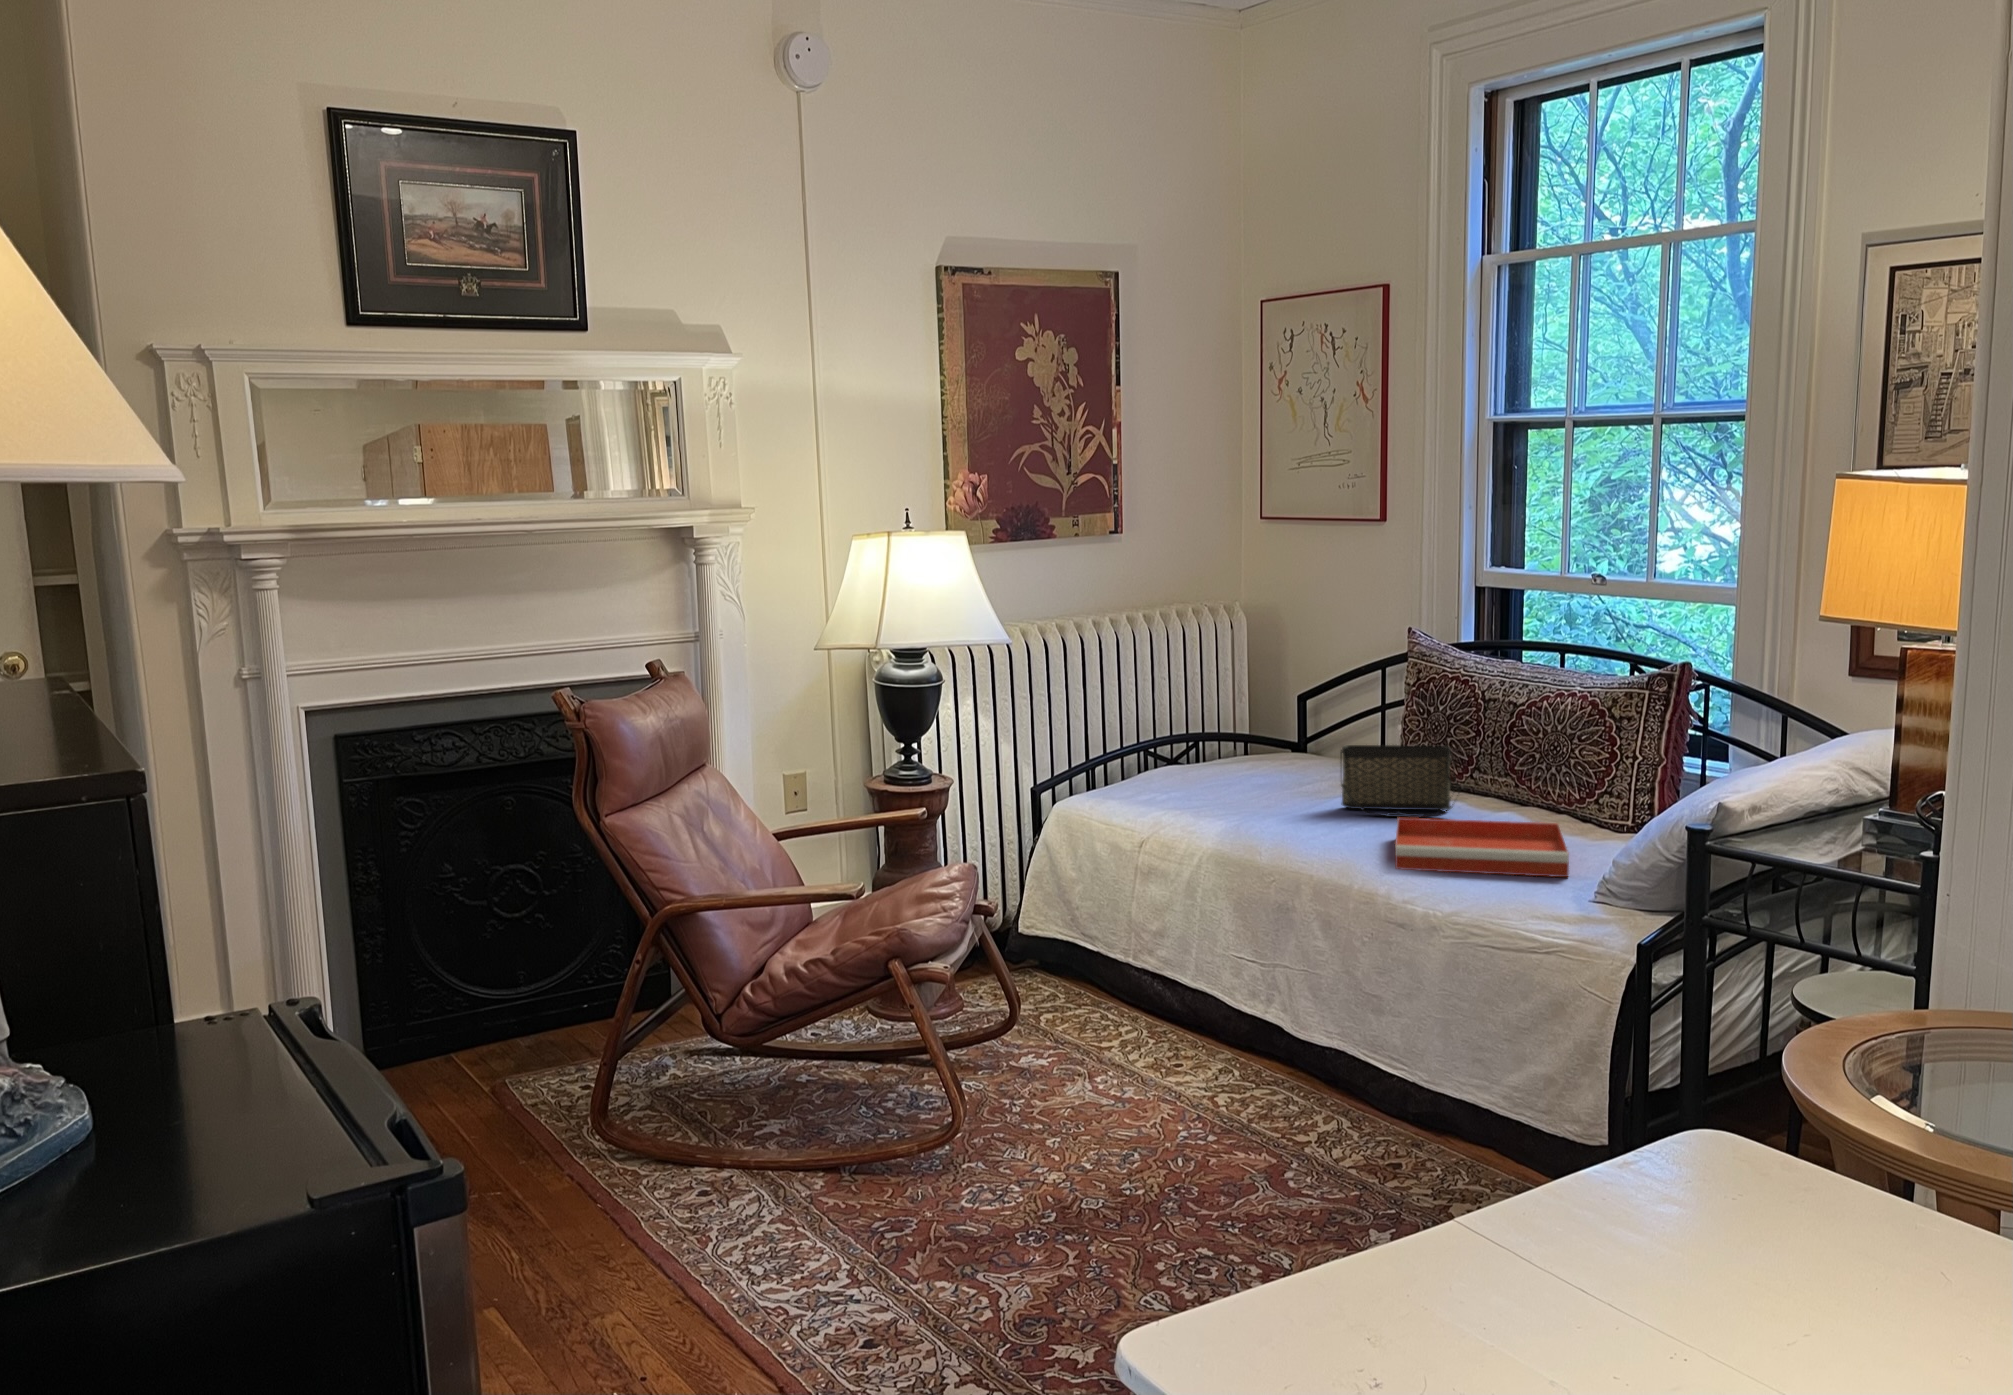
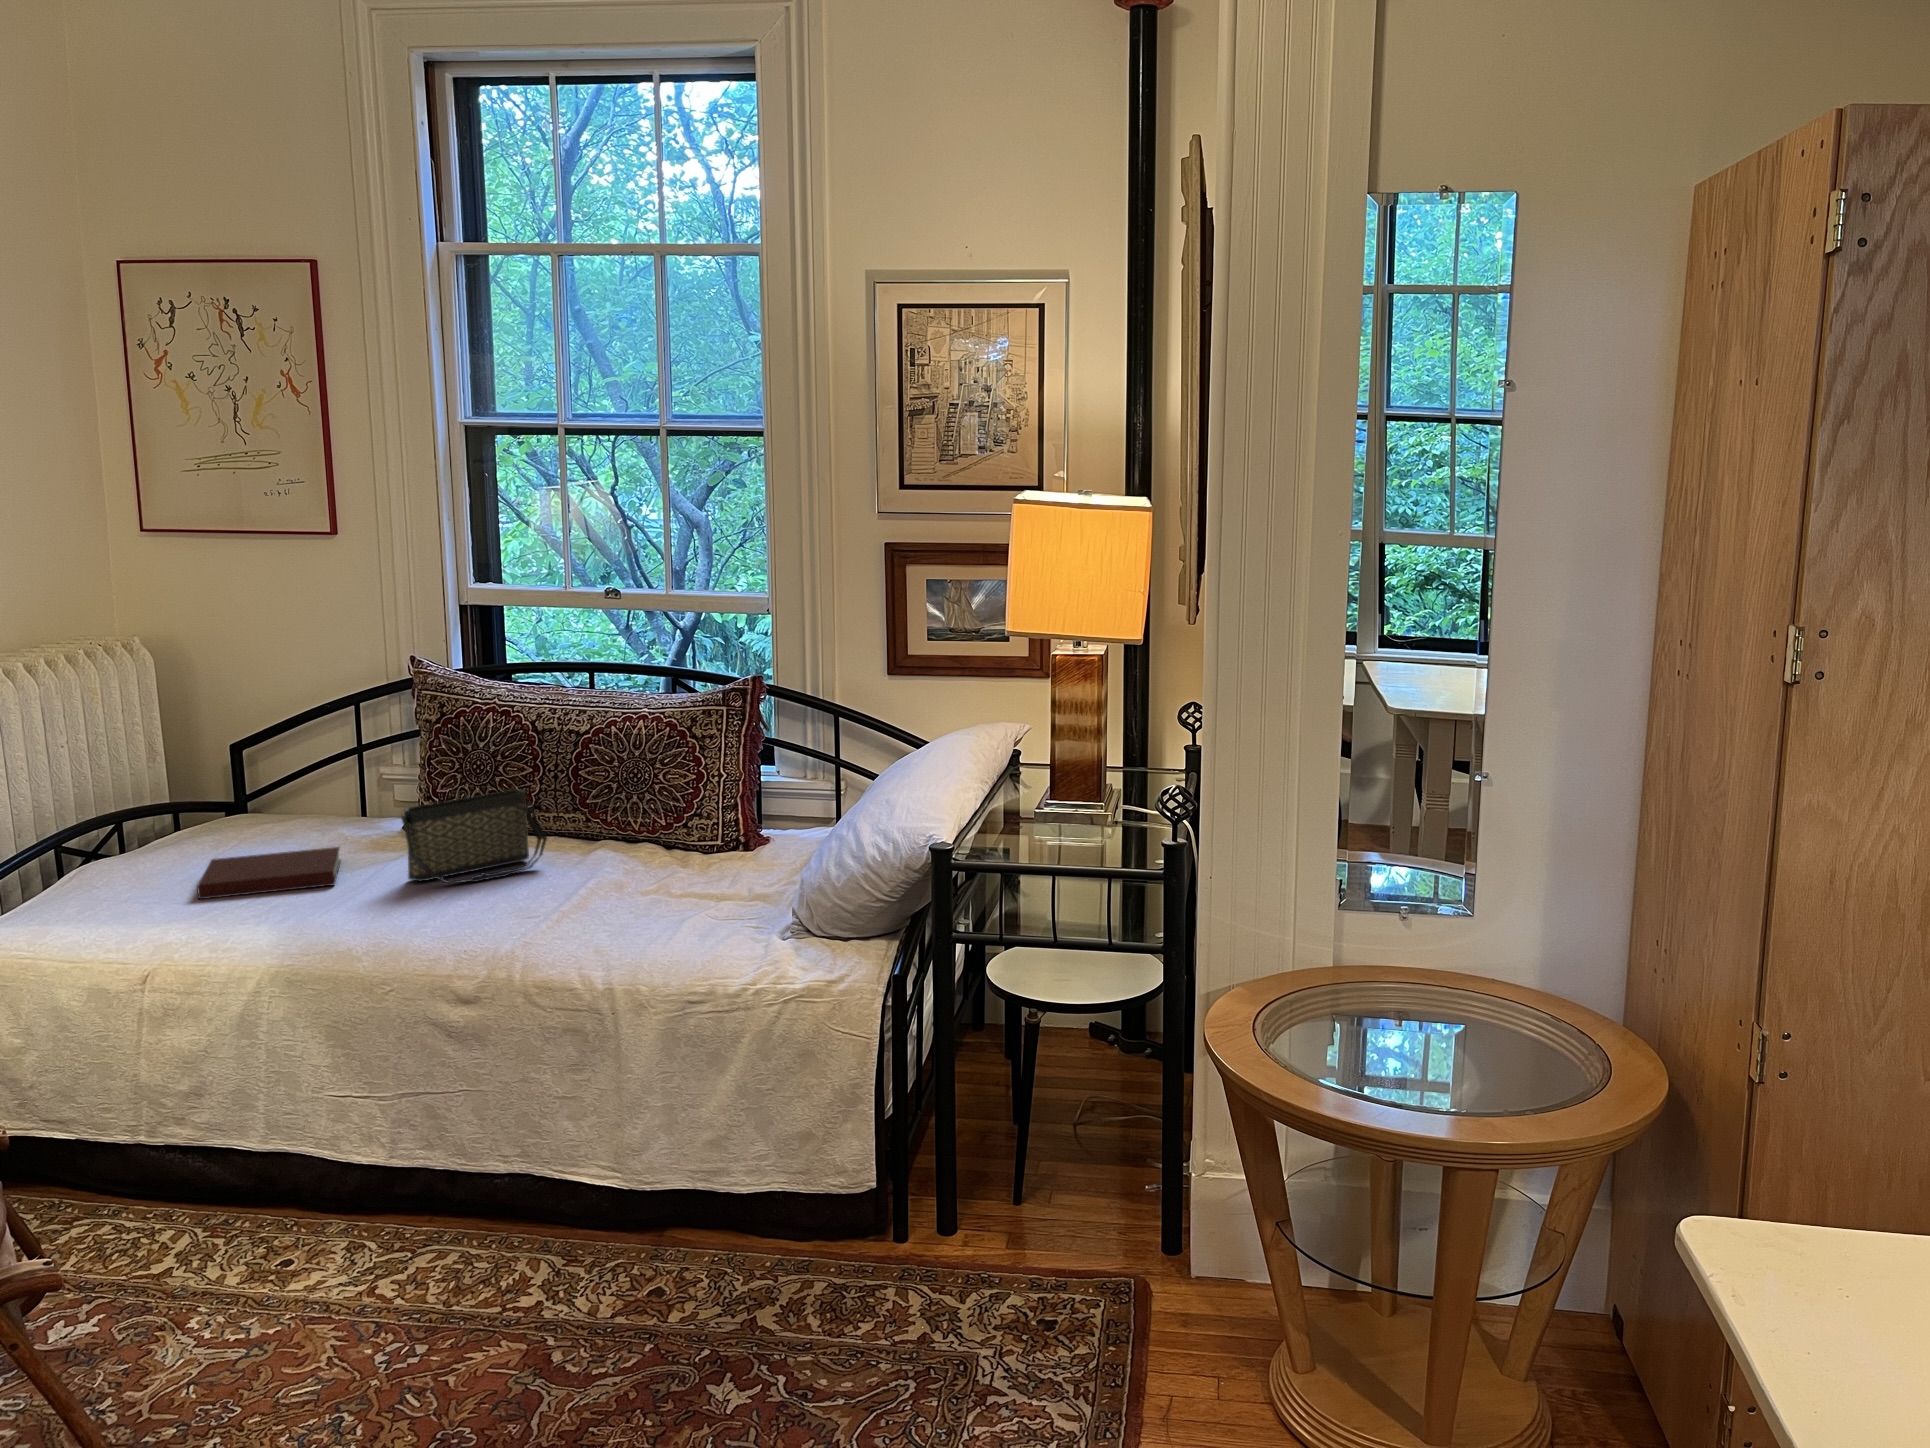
notebook: none [1199,768,1314,800] -> present [197,847,341,899]
tray: present [1395,817,1569,877] -> none [516,854,736,947]

